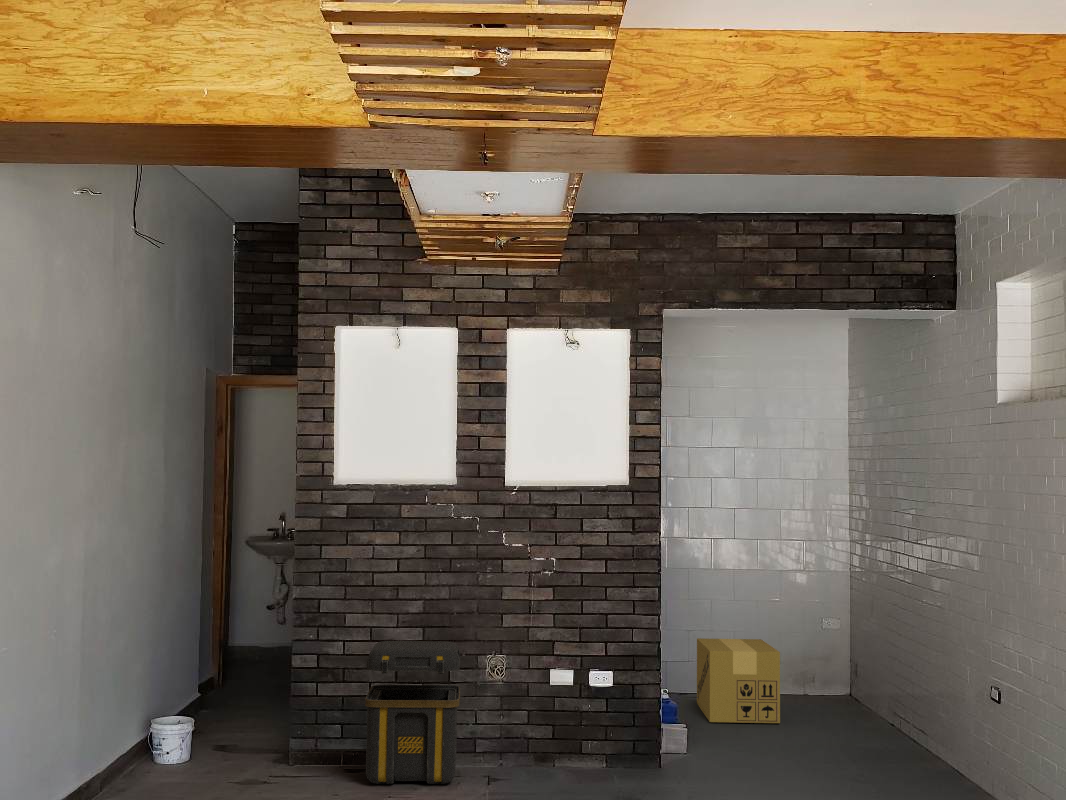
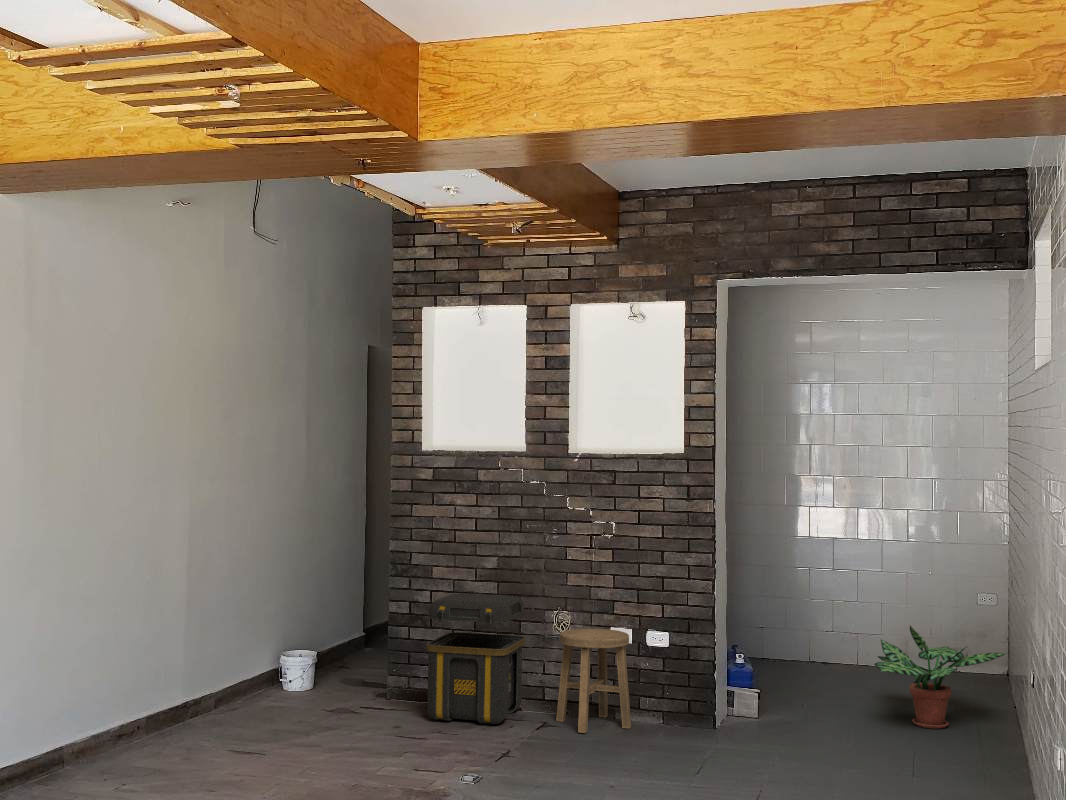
cardboard box: present [697,638,780,723] -> none [806,603,881,691]
potted plant: none [794,654,928,755] -> present [874,626,1008,729]
stool: none [504,673,586,786] -> present [556,629,631,733]

